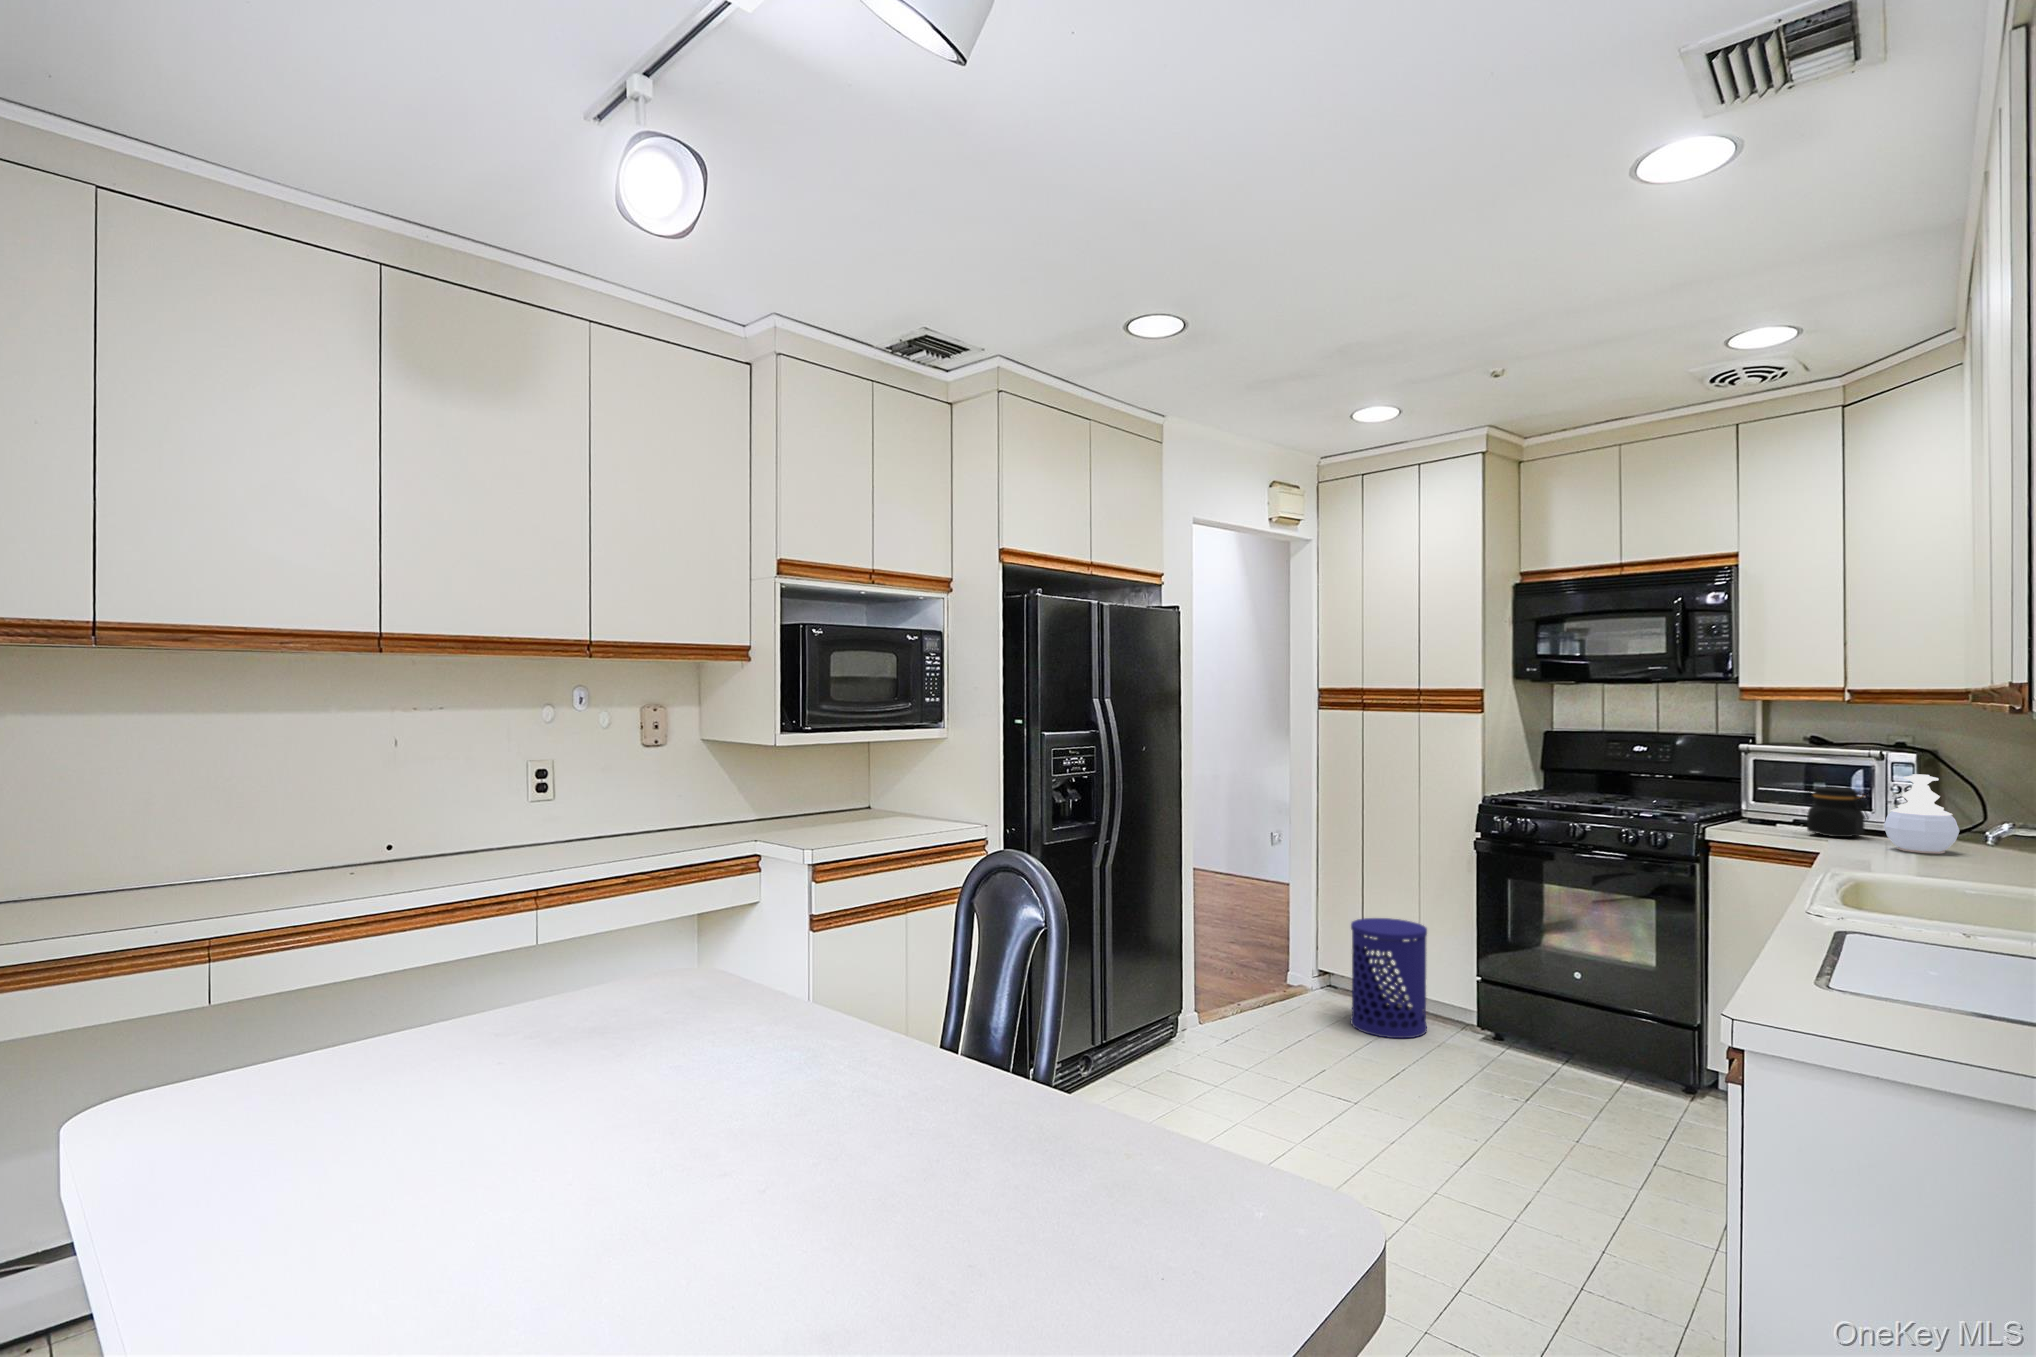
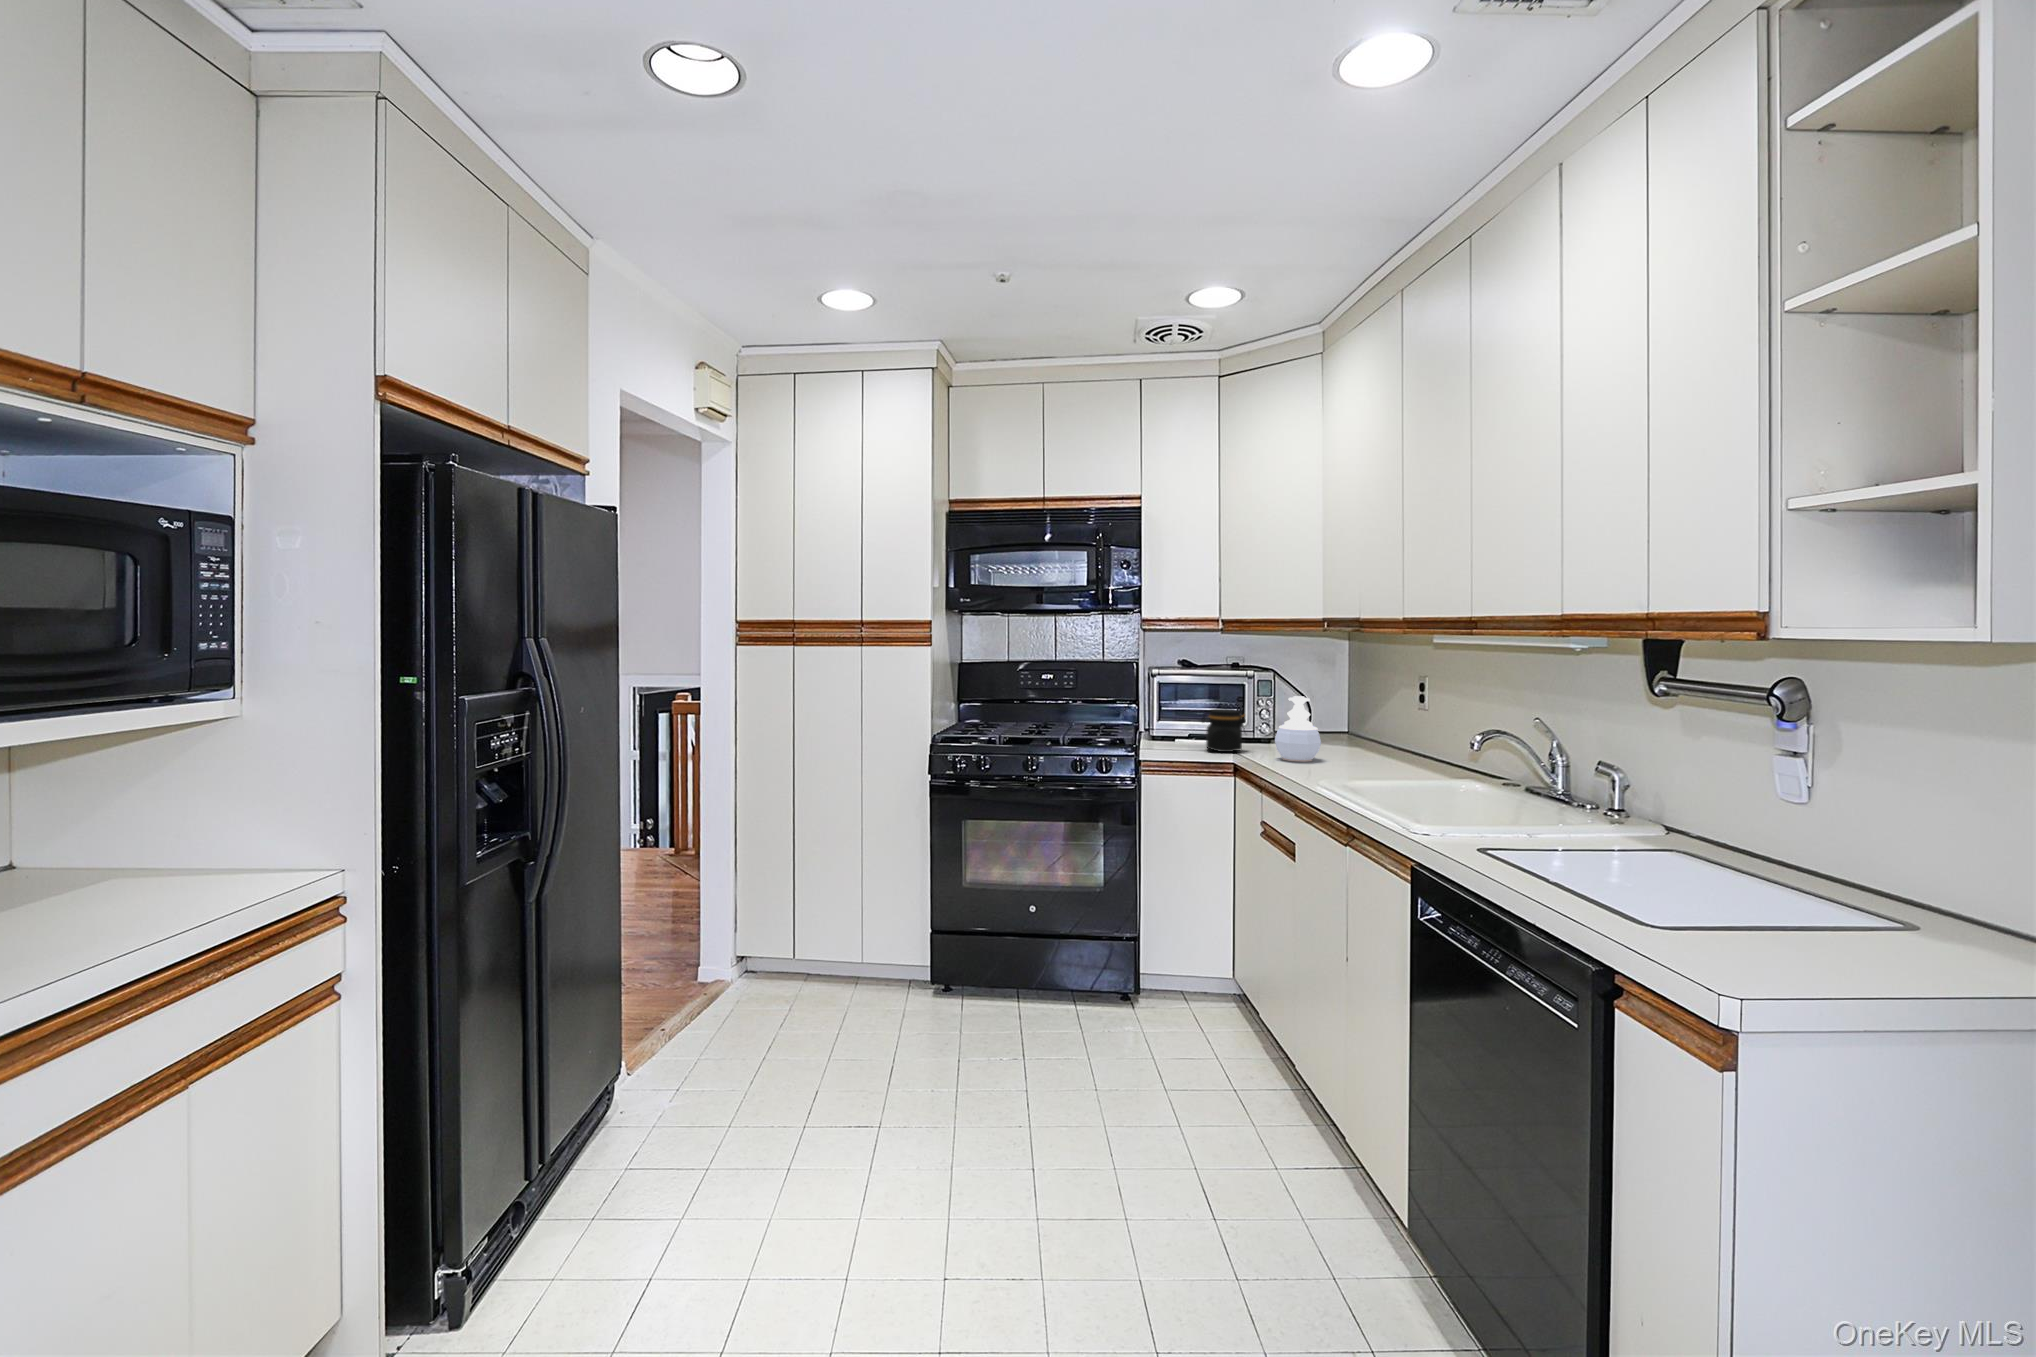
waste bin: present [1351,918,1427,1038] -> none [799,877,881,1013]

